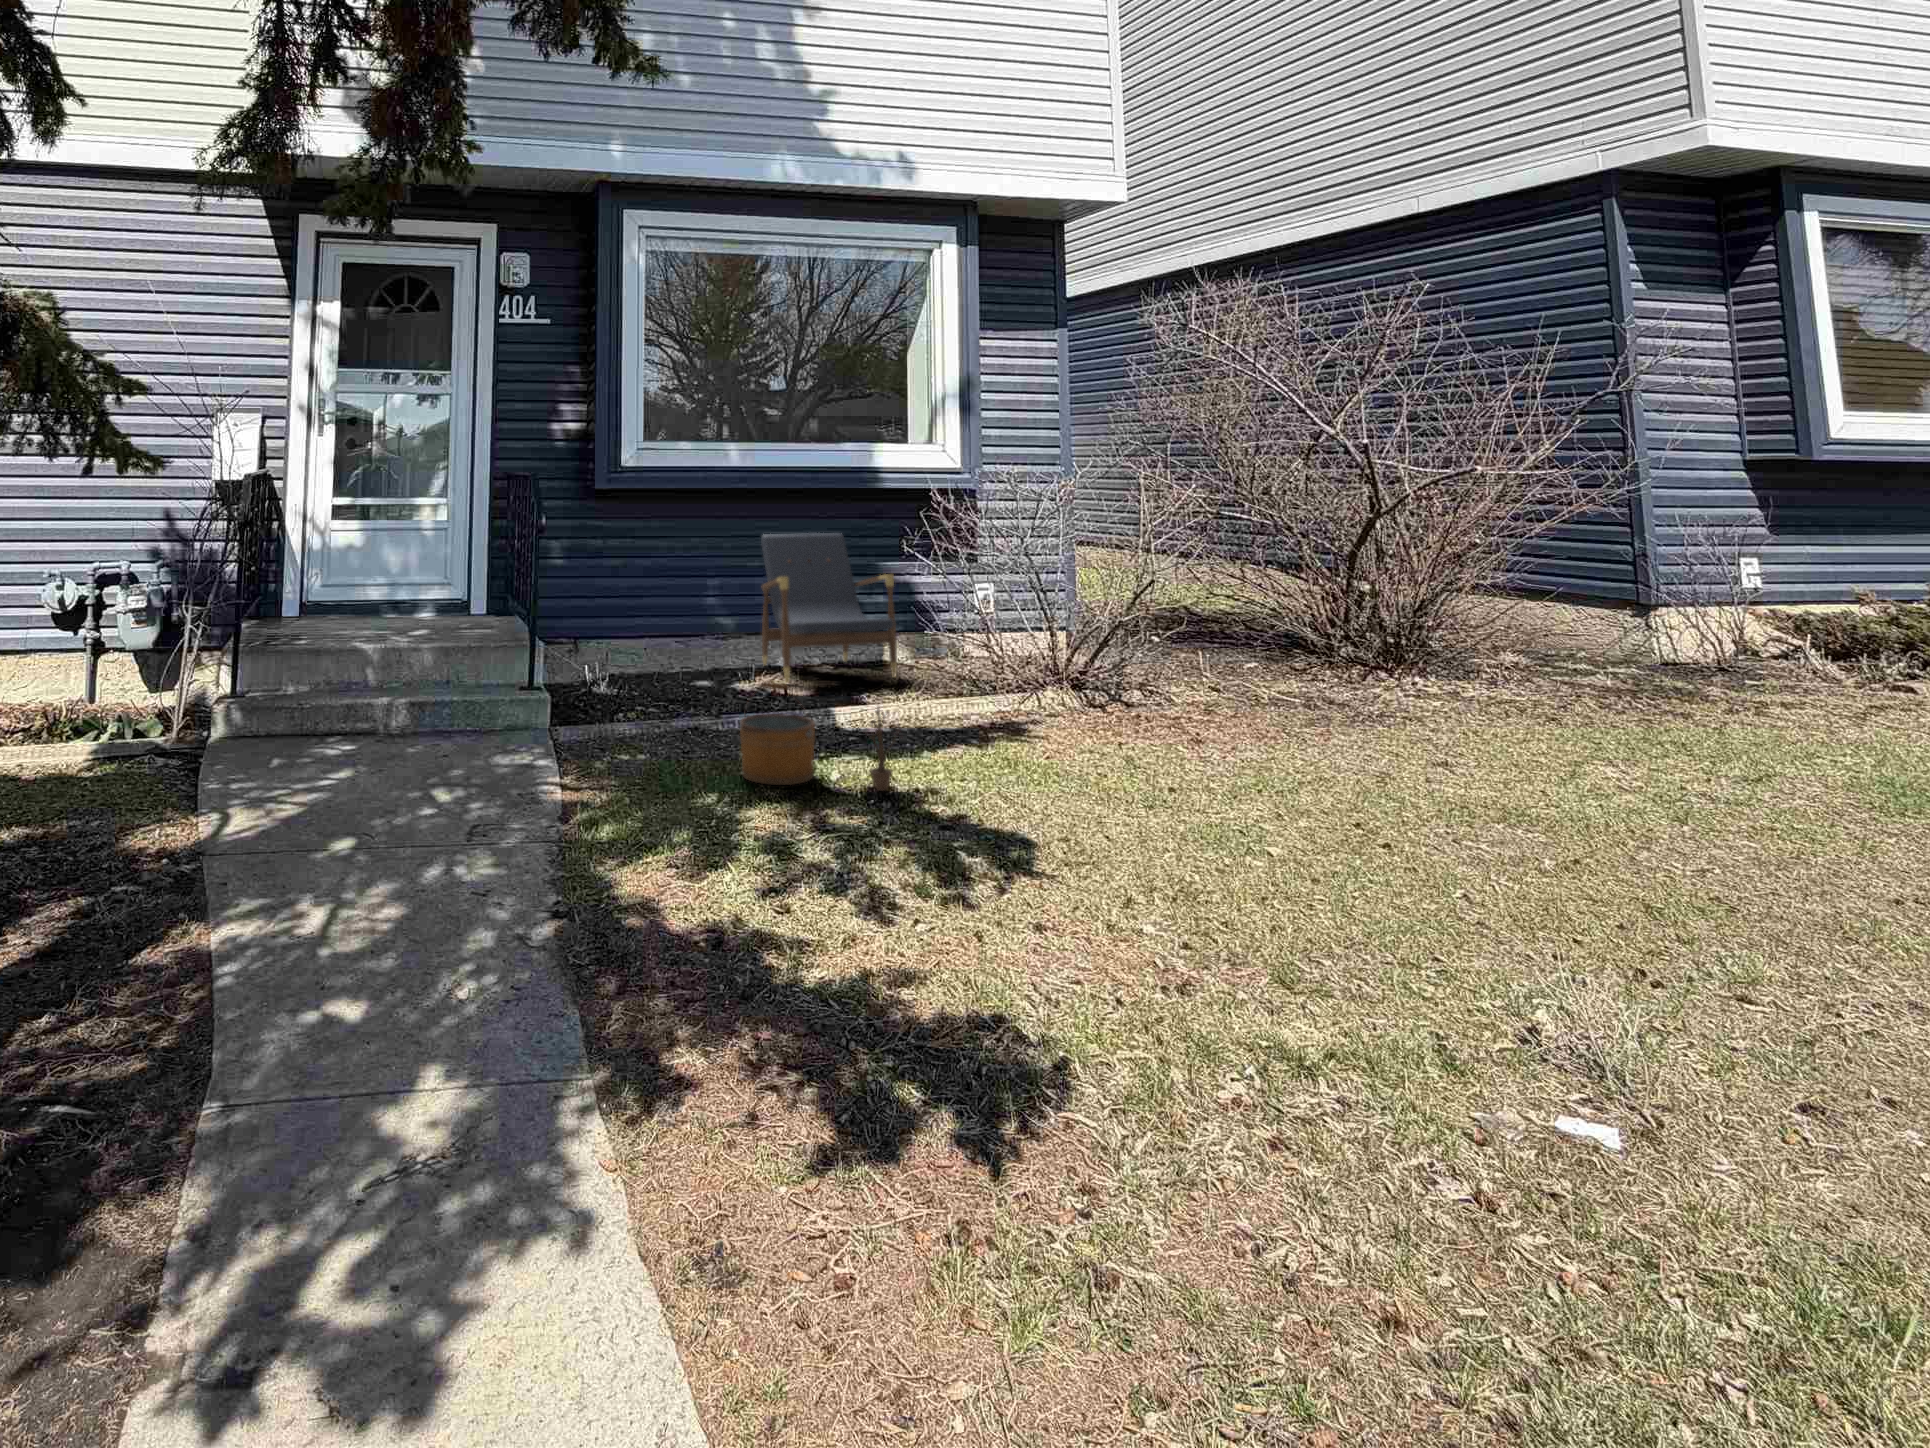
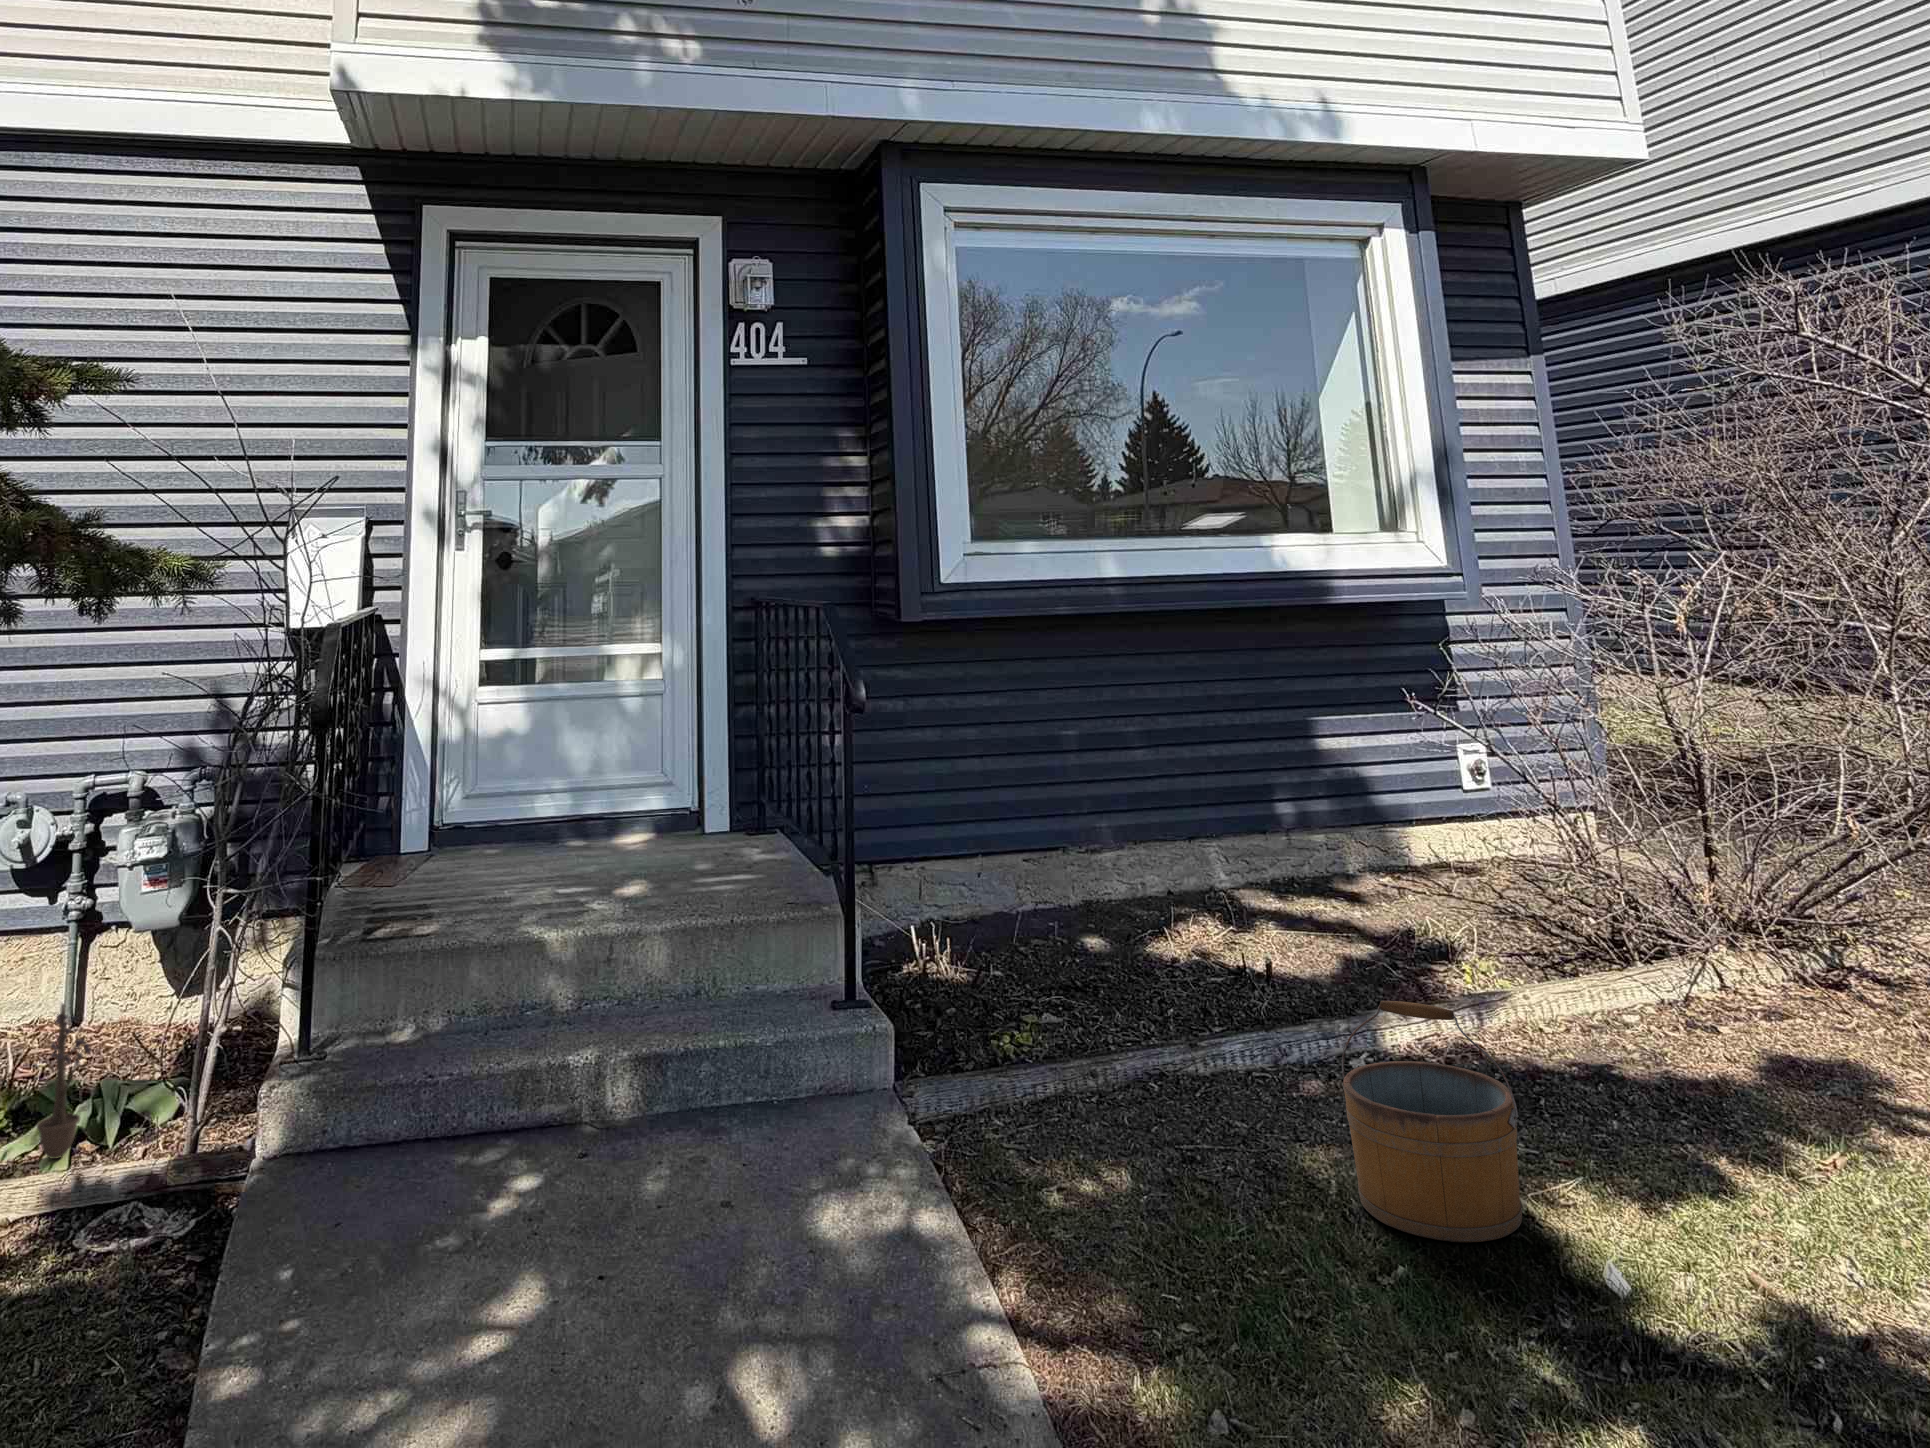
lounge chair: present [761,533,897,683] -> none [1154,678,1417,939]
decorative plant: present [859,707,901,791] -> present [37,1004,91,1159]

